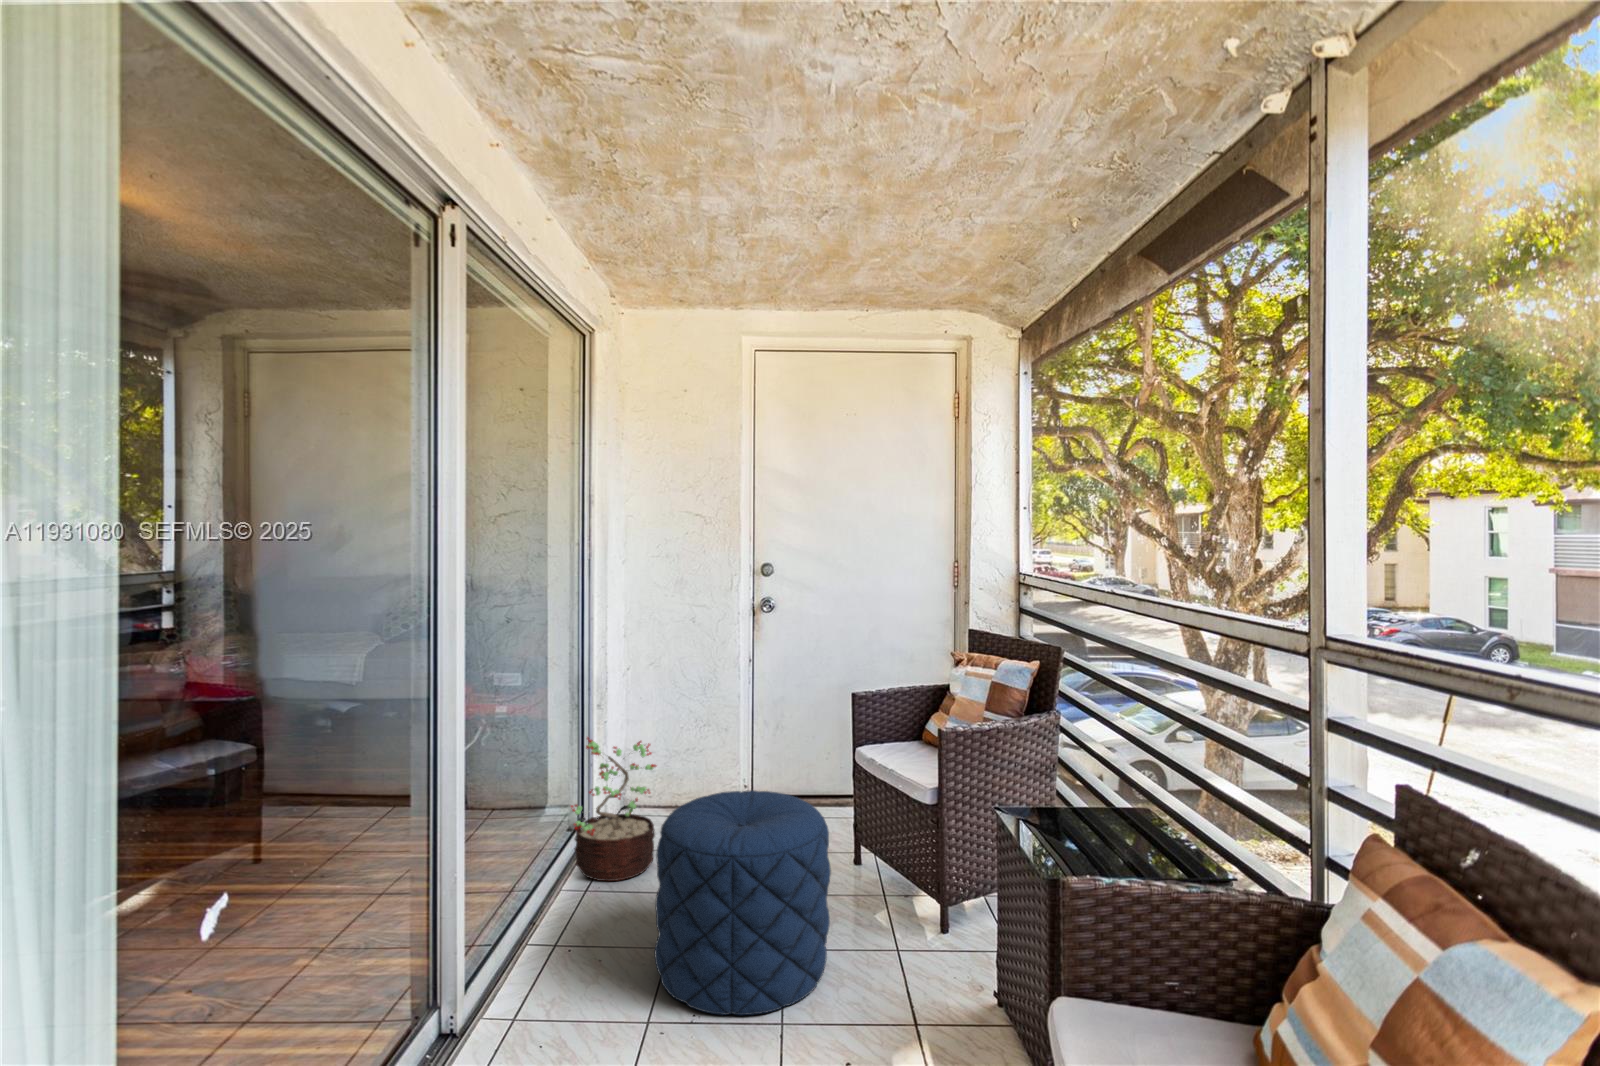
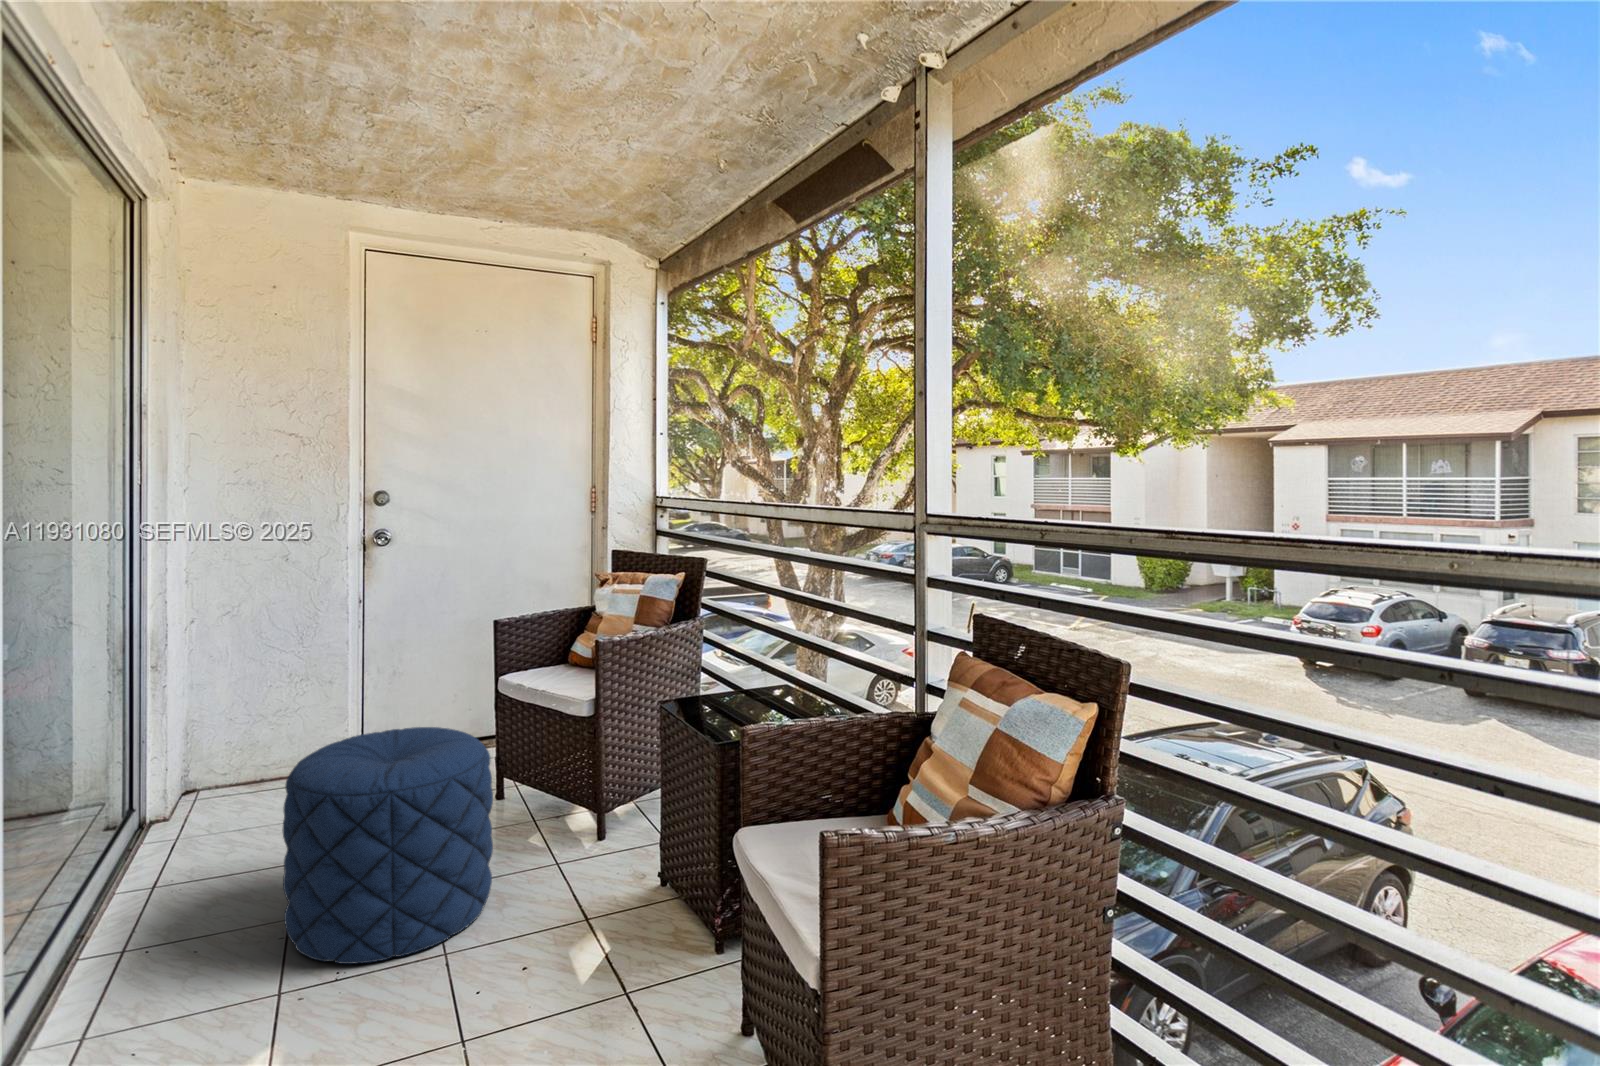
decorative plant: present [571,737,656,881] -> none [125,698,250,872]

